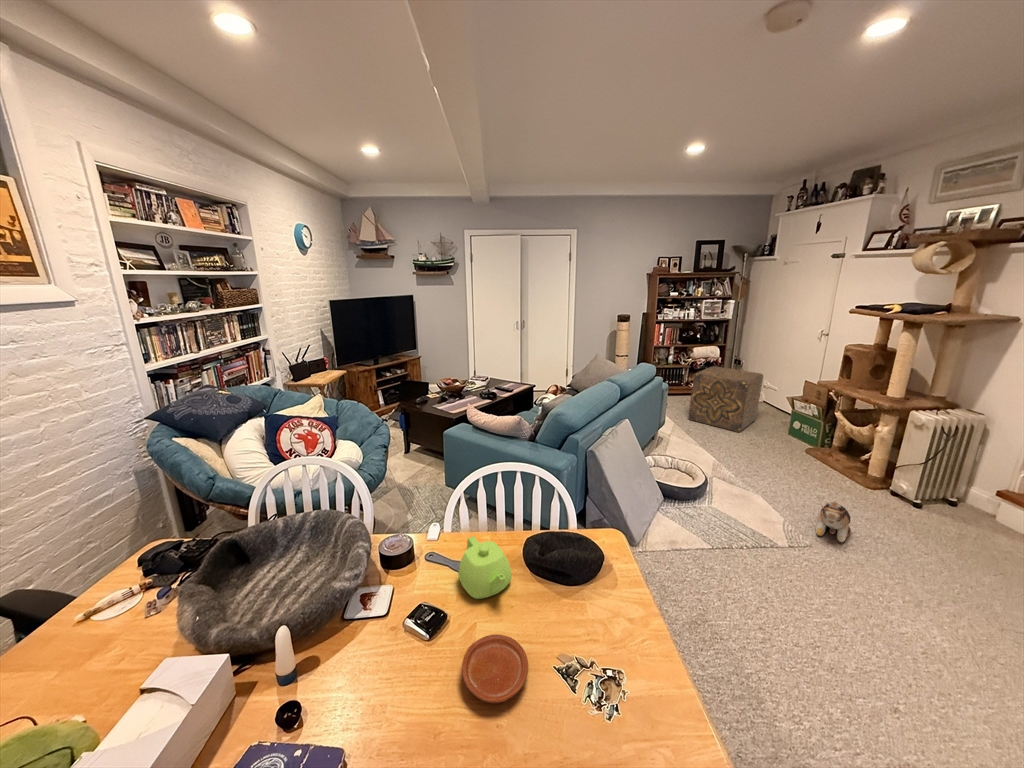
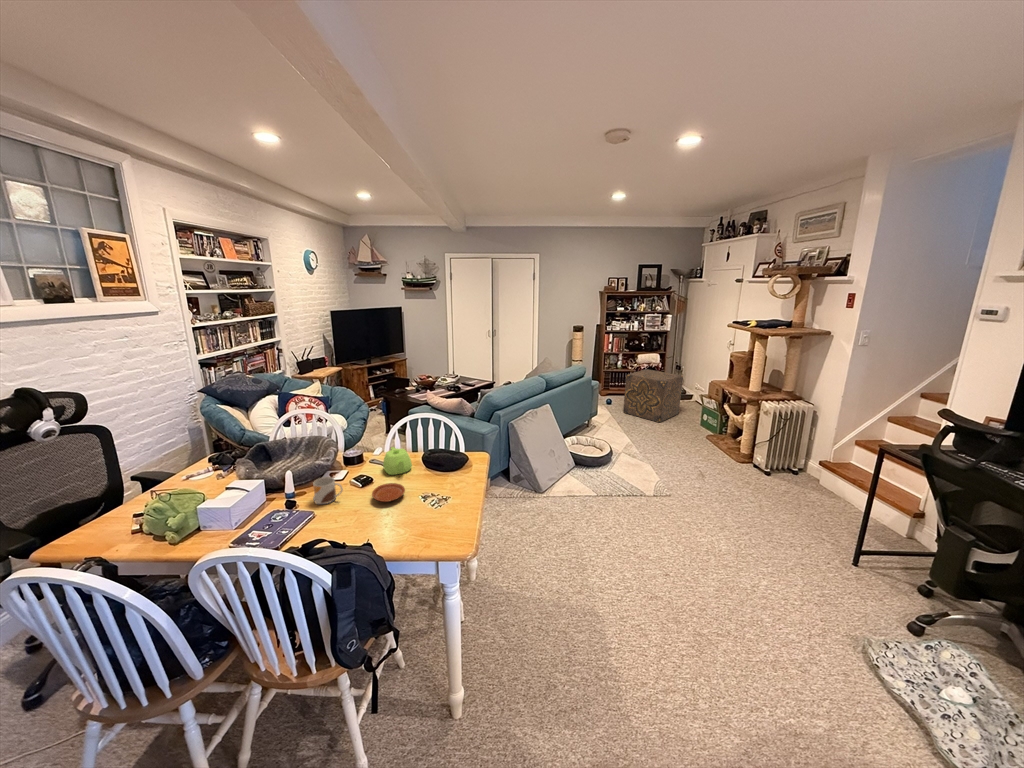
plush toy: present [816,502,851,542] -> none [674,463,702,493]
mug: none [336,636,400,708] -> present [313,477,343,504]

